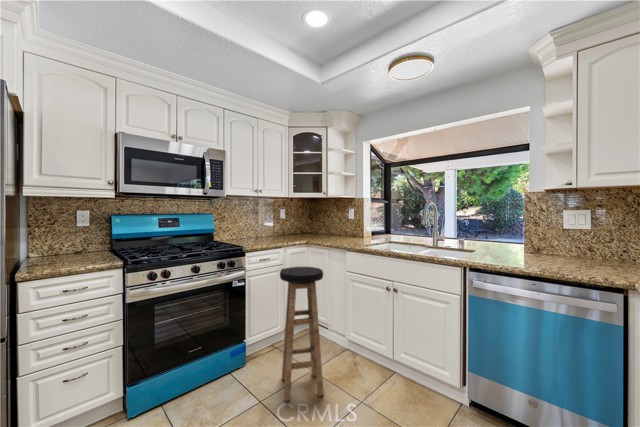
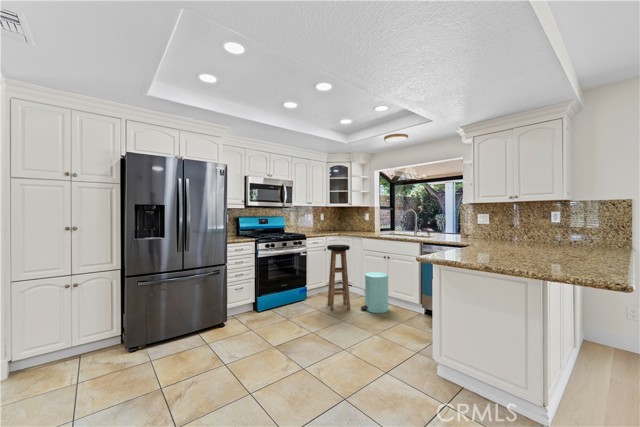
trash can: none [344,318,397,408] -> present [361,272,388,313]

